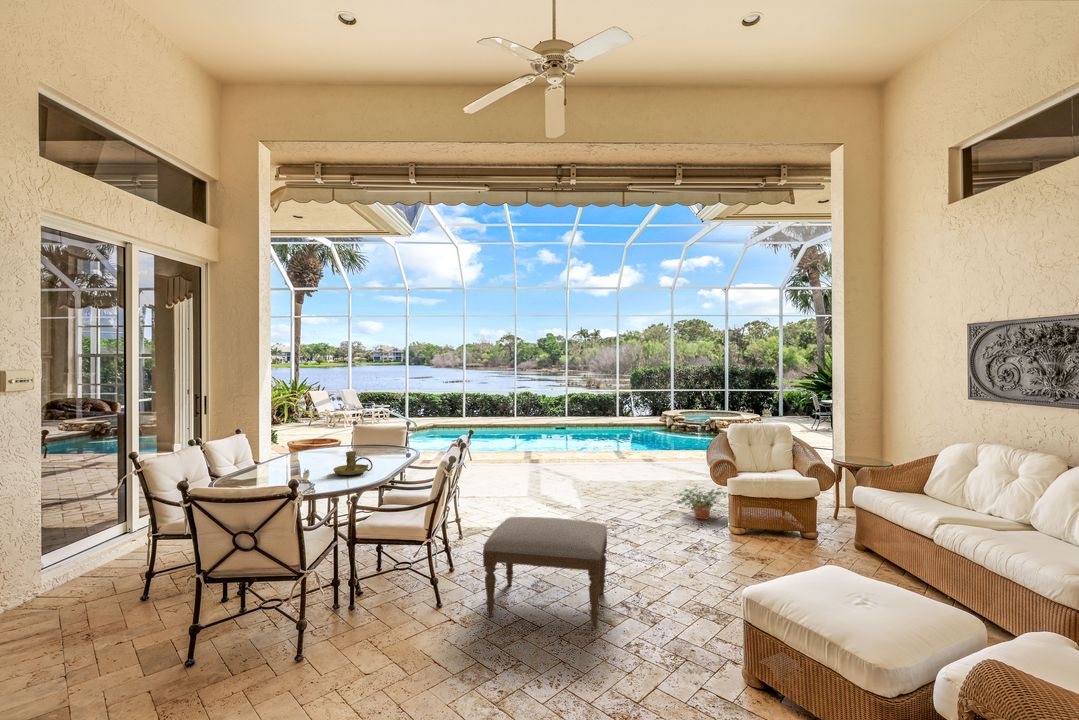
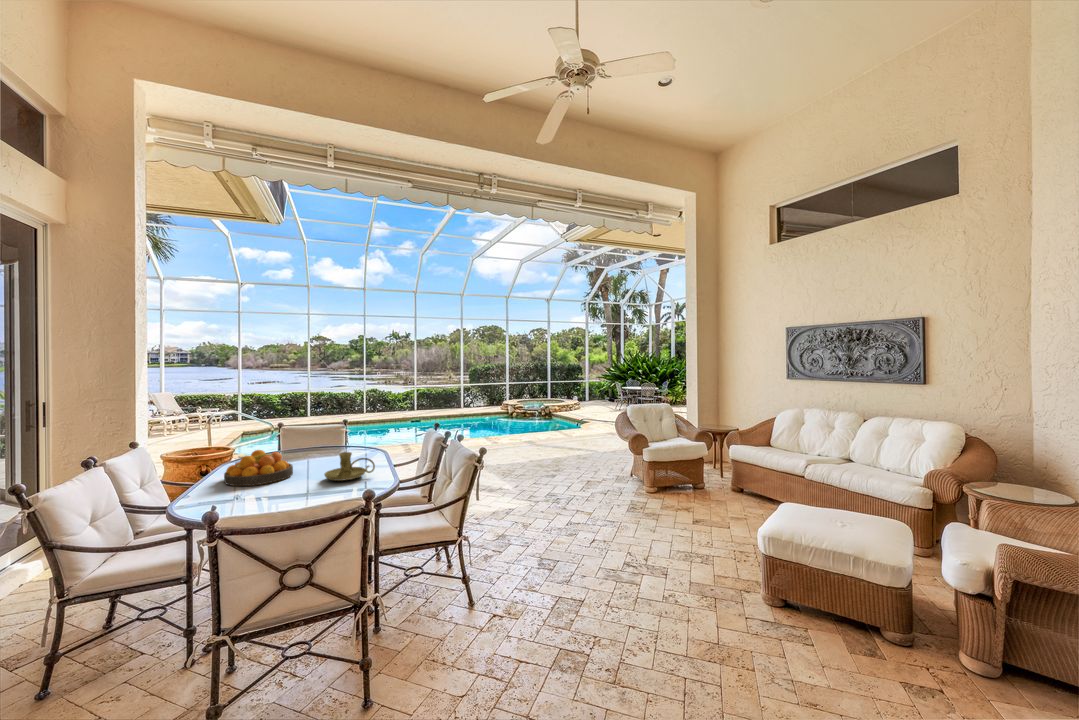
fruit bowl: none [274,443,325,471] -> present [224,450,293,486]
potted plant: present [677,486,727,519] -> none [591,456,635,483]
ottoman: present [483,517,607,628] -> none [519,495,642,602]

